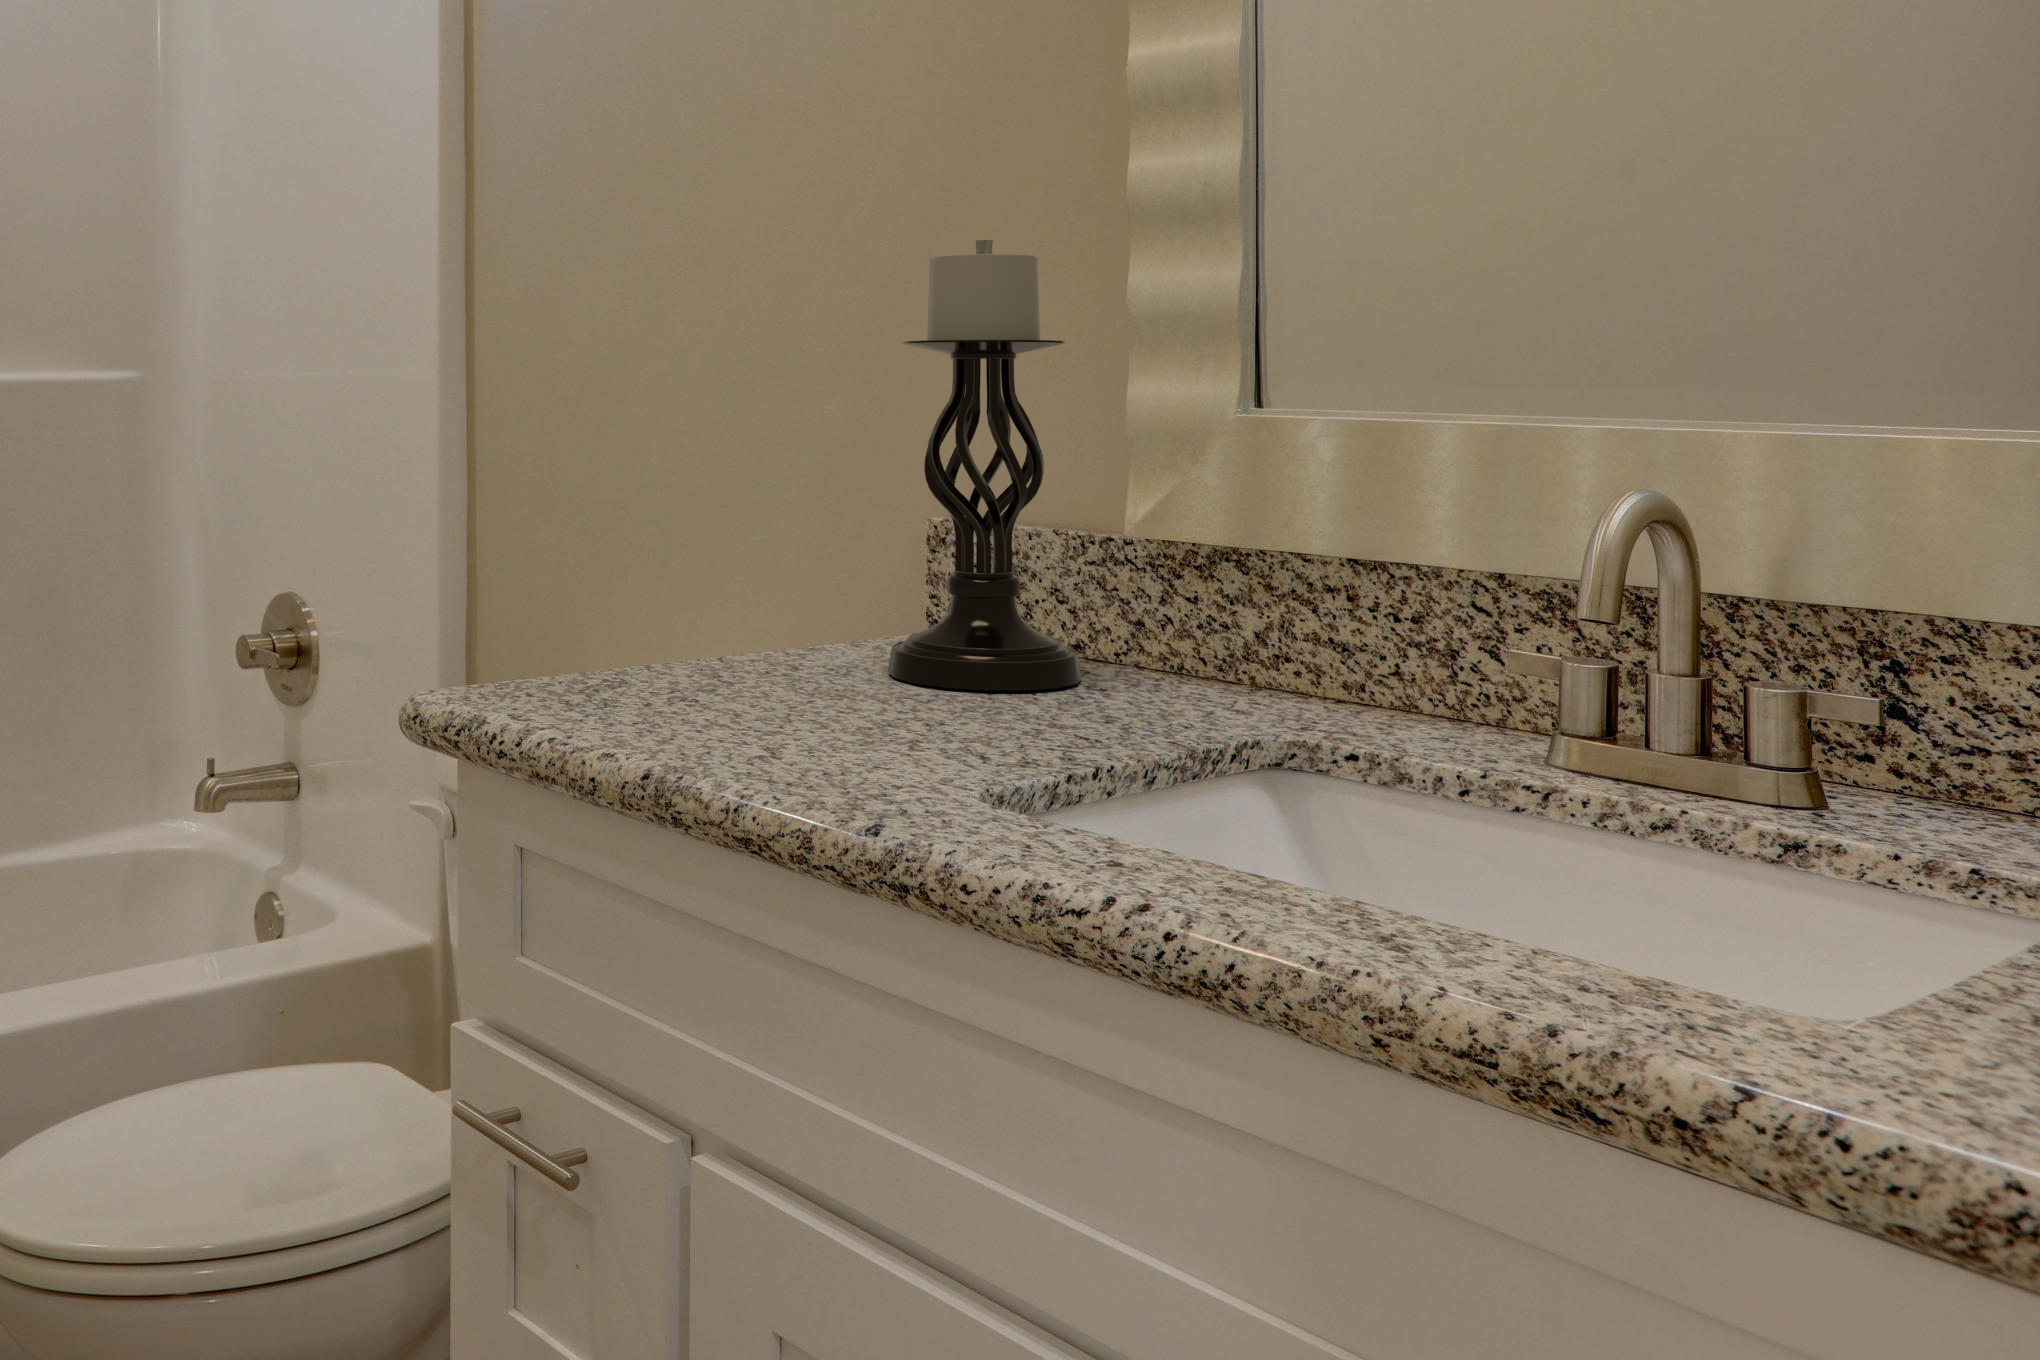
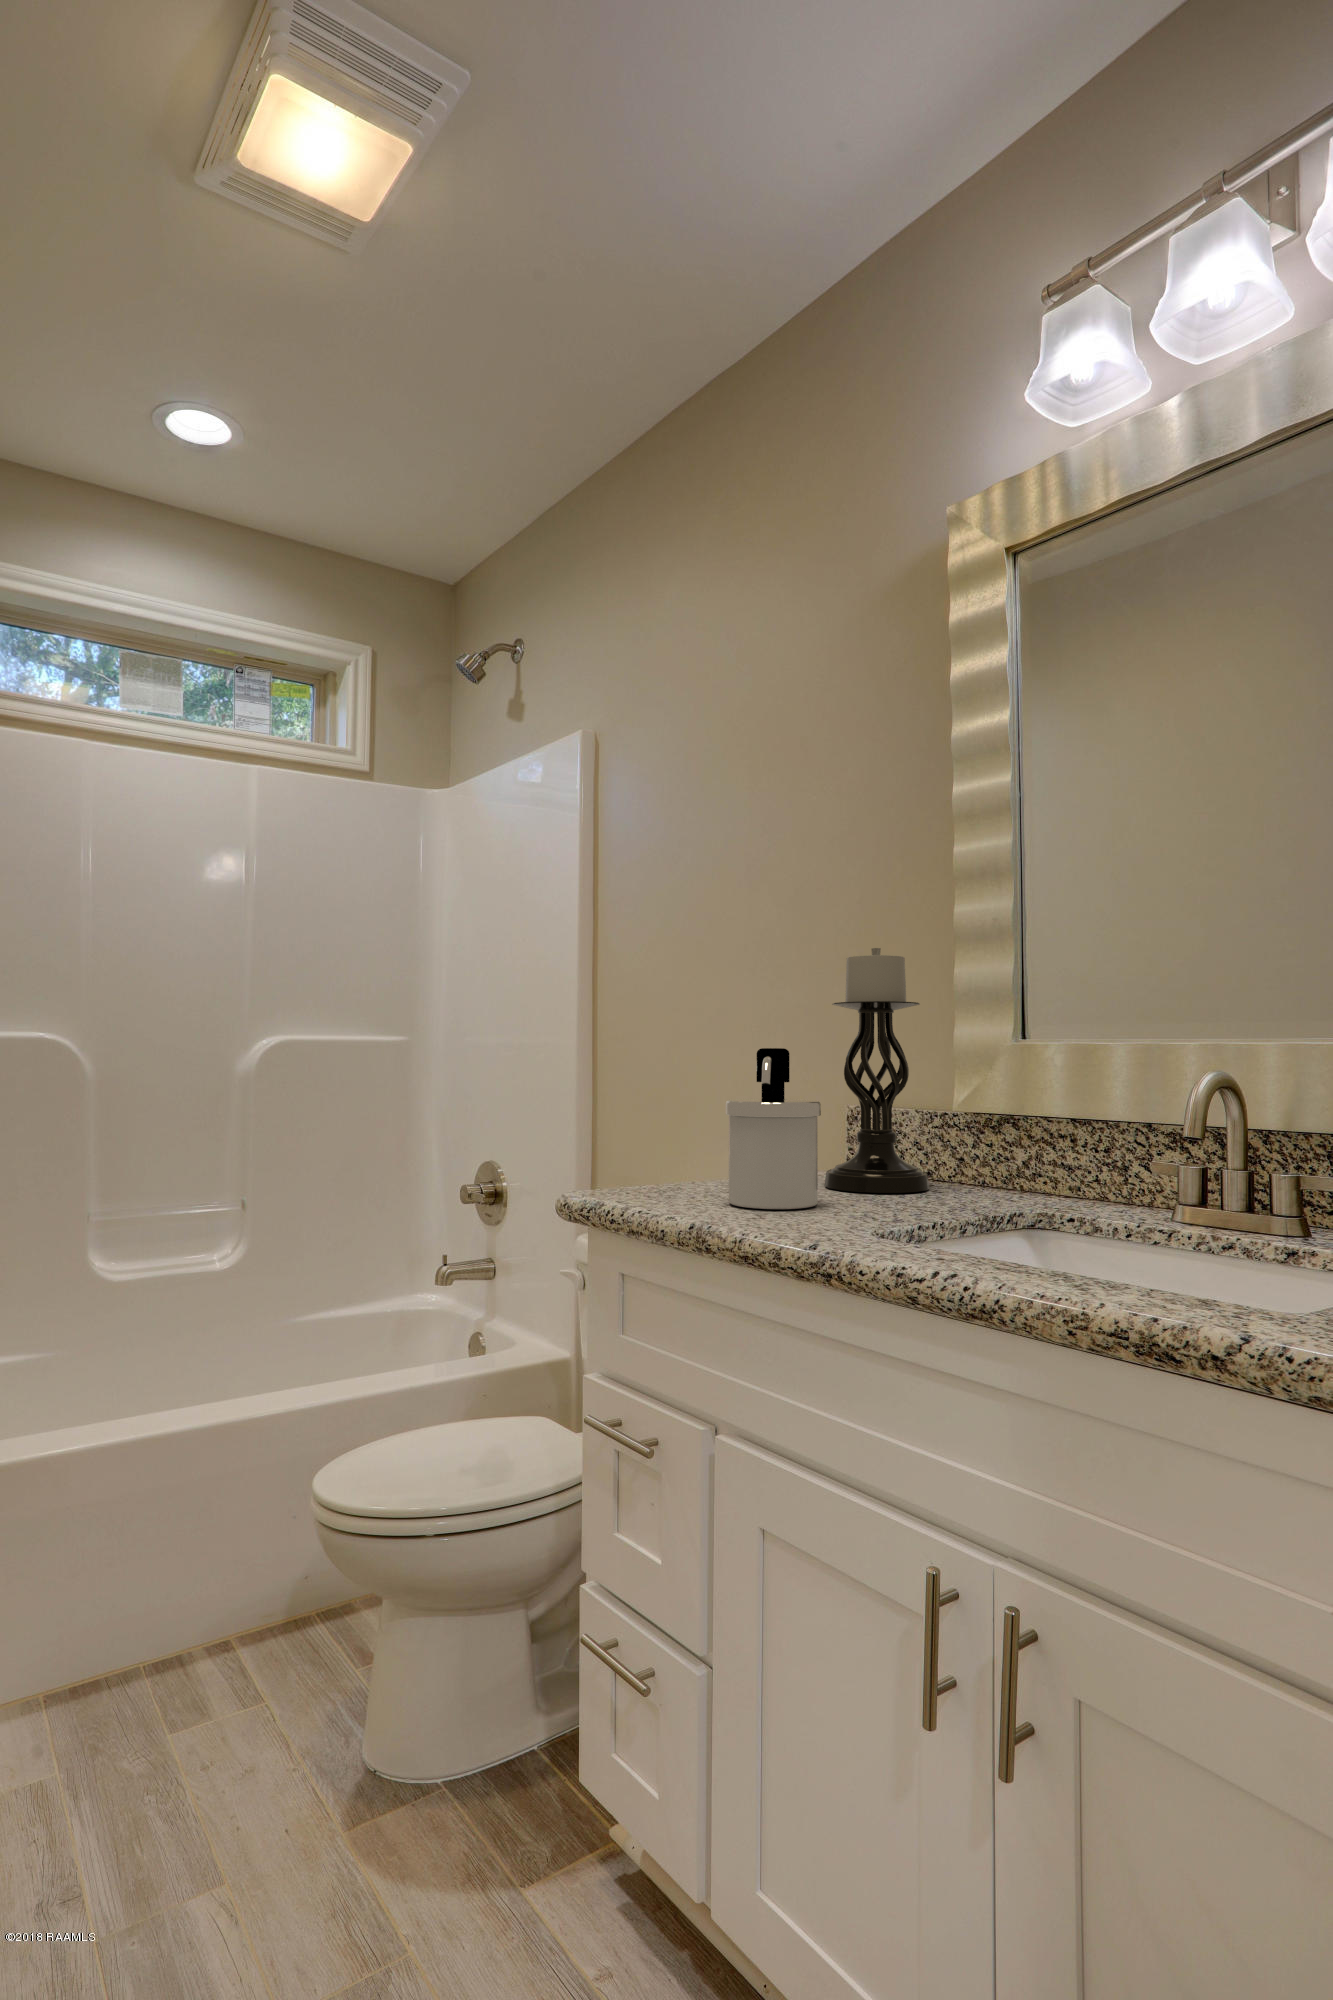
soap dispenser: none [707,433,882,731] -> present [726,1048,821,1209]

